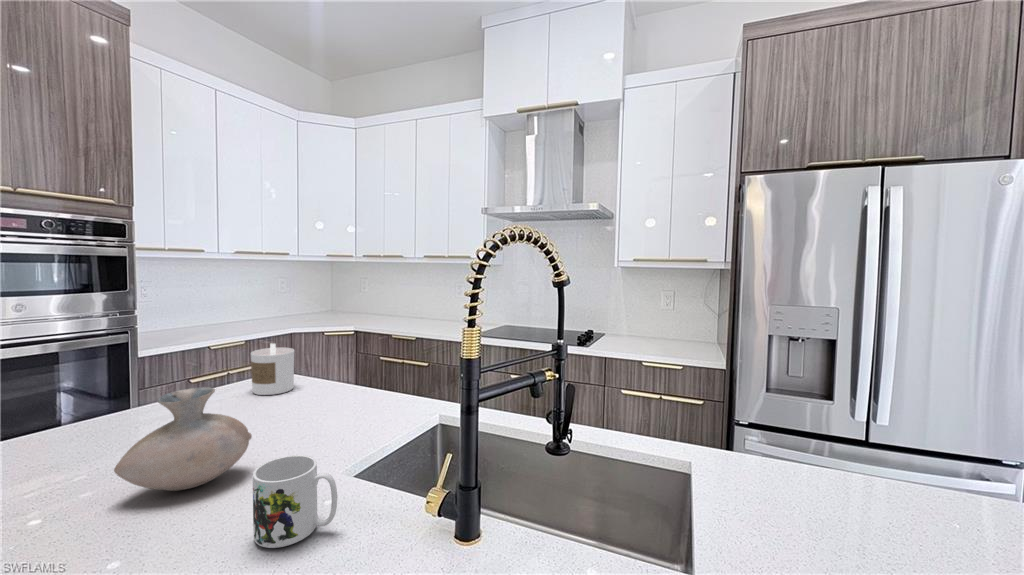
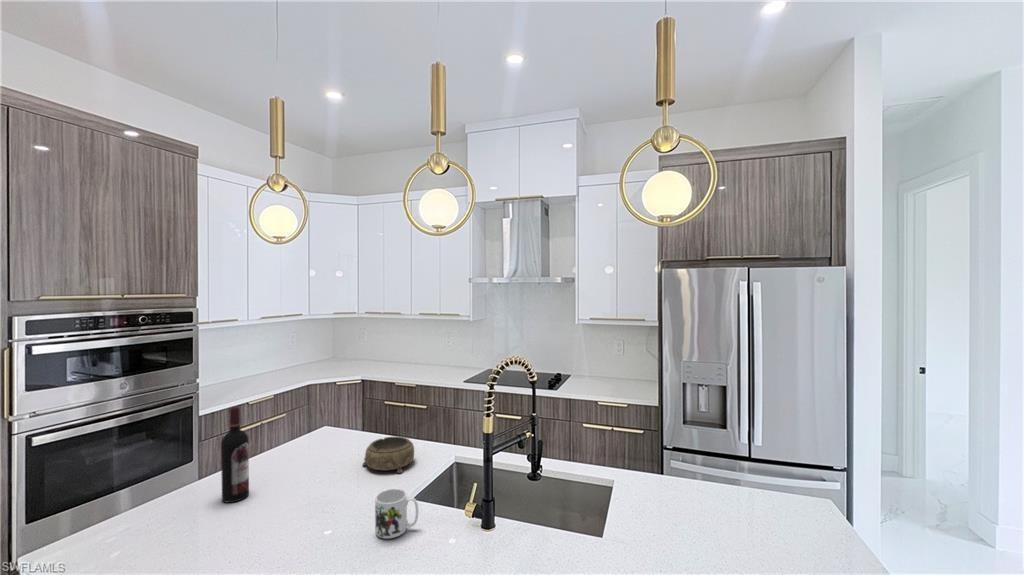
wine bottle: none [46,313,102,464] -> present [221,407,249,502]
candle: present [251,344,294,395] -> none [316,409,345,447]
decorative bowl: none [298,382,377,434] -> present [362,437,414,473]
vase: present [114,387,252,491] -> none [286,451,351,514]

